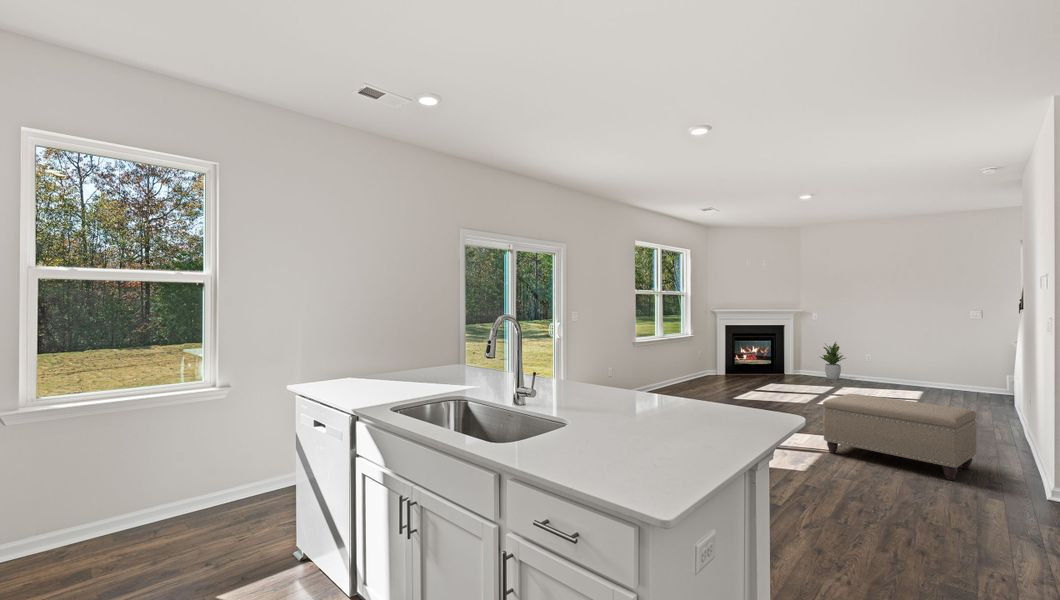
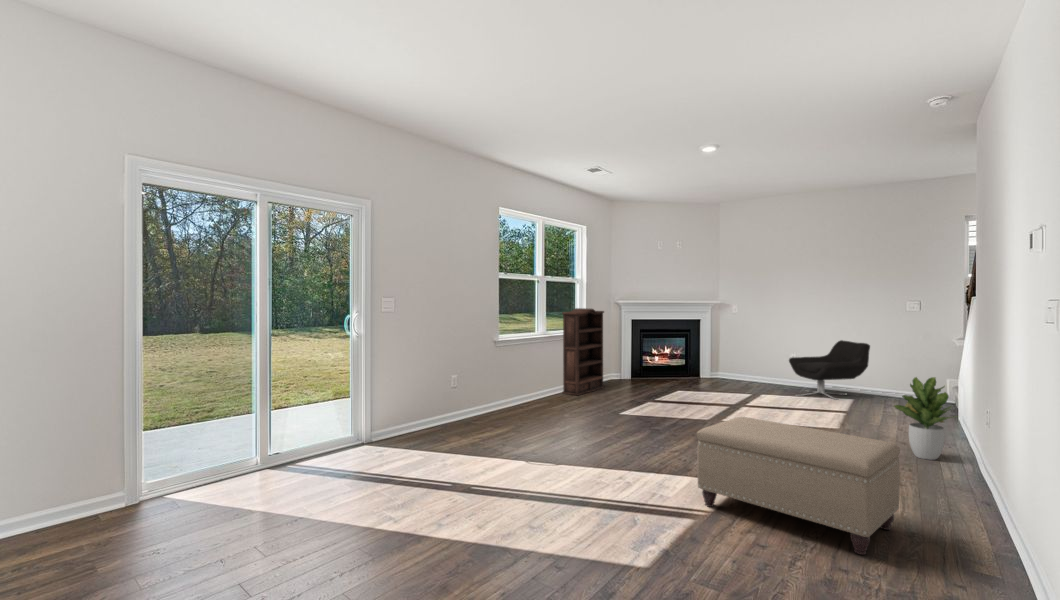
bookshelf: none [676,316,708,385] -> present [562,308,604,395]
potted plant: present [821,342,845,380] -> present [894,377,951,460]
lounge chair: none [865,344,938,392] -> present [789,340,870,399]

